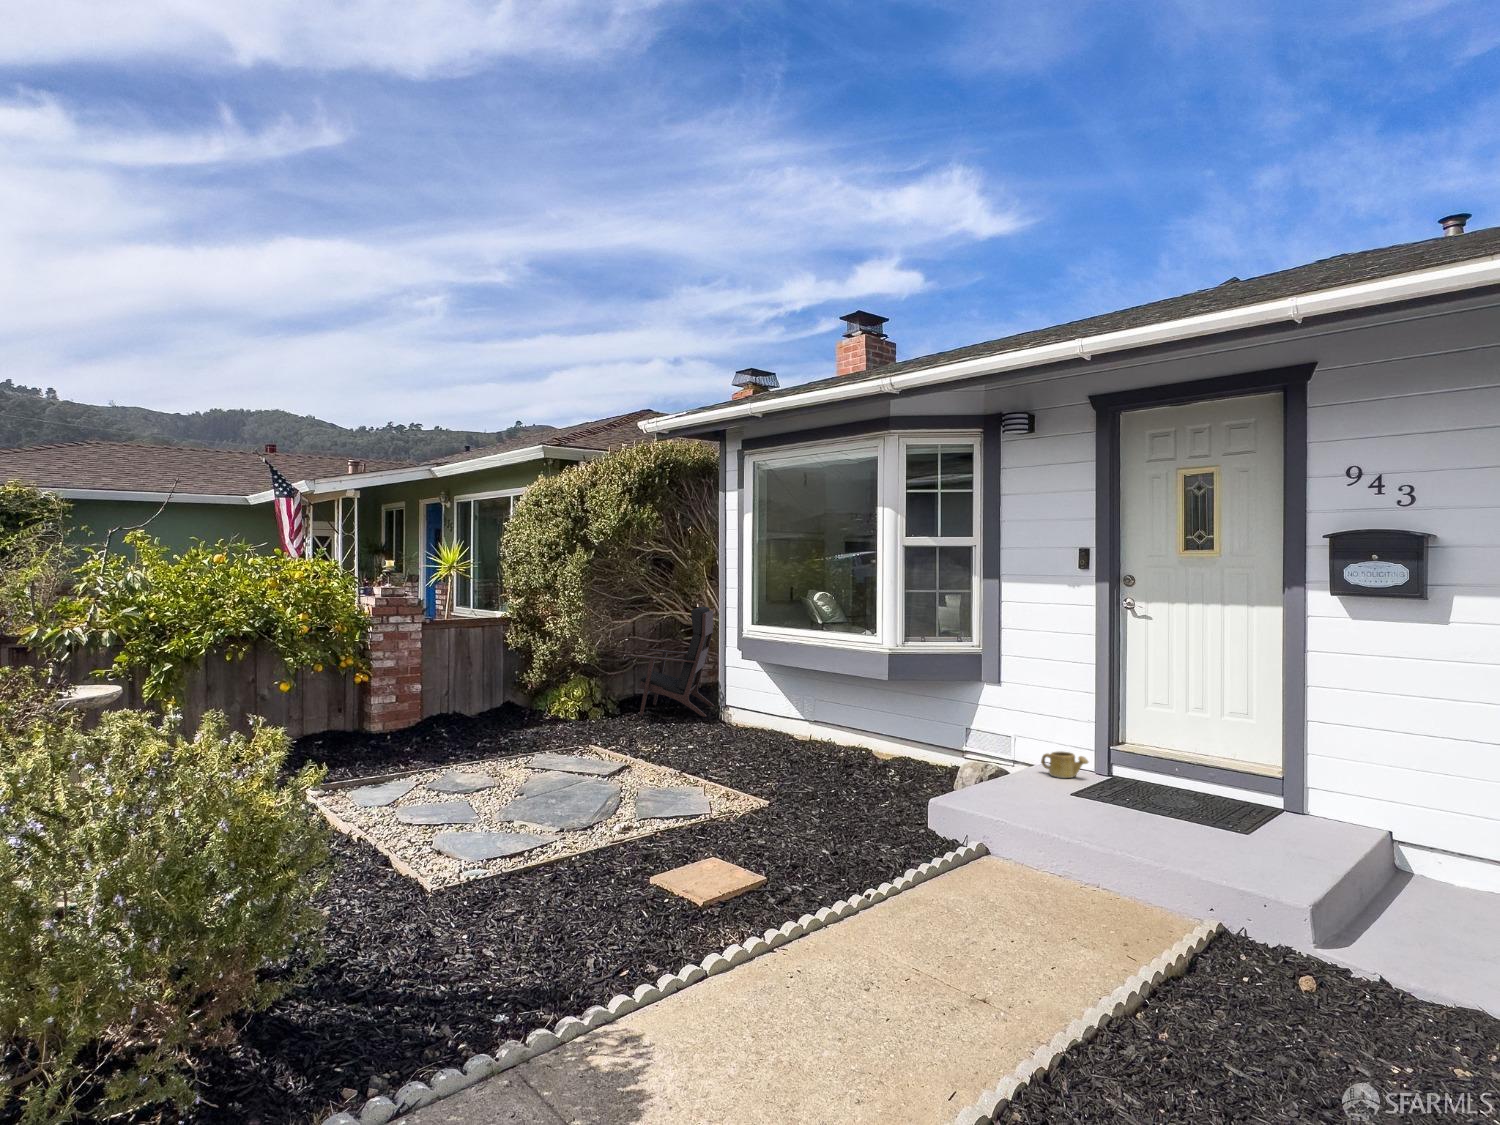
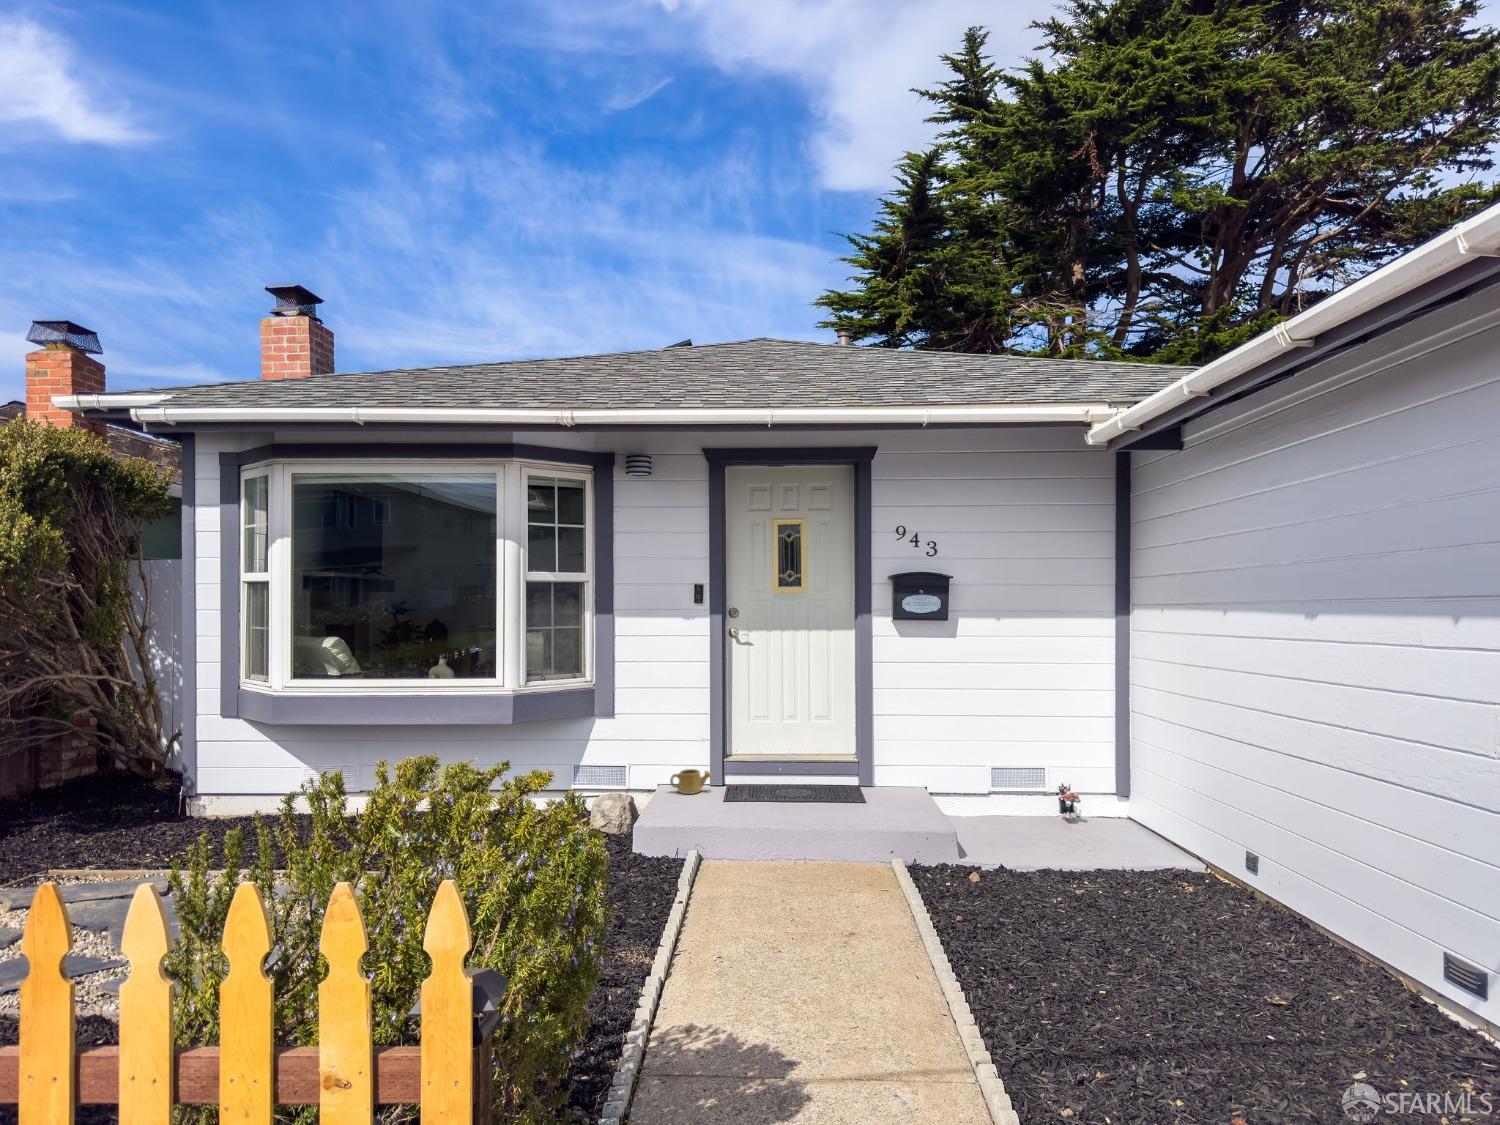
lounge chair: present [636,607,714,717] -> none [57,657,181,821]

